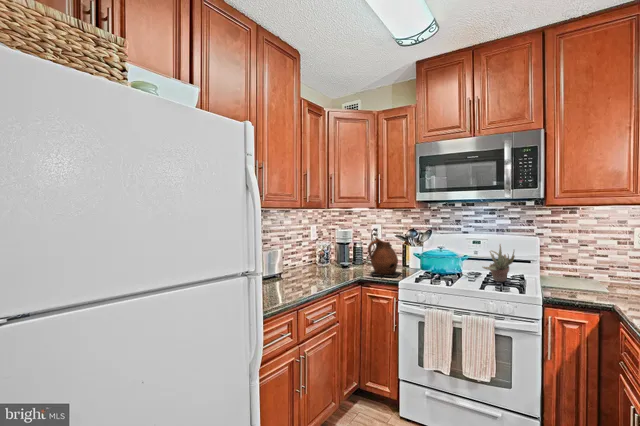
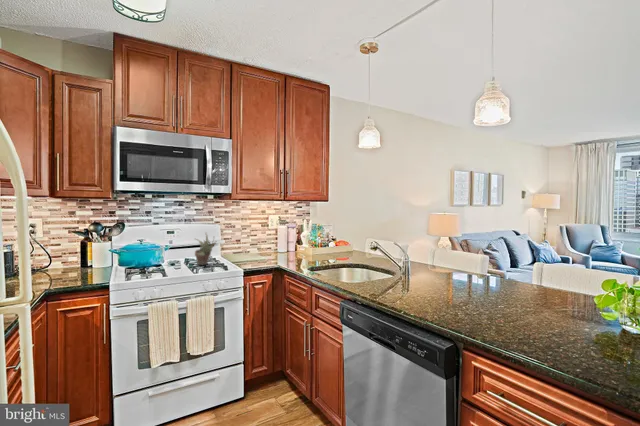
ceramic pitcher: present [368,237,401,277] -> none [58,235,105,283]

